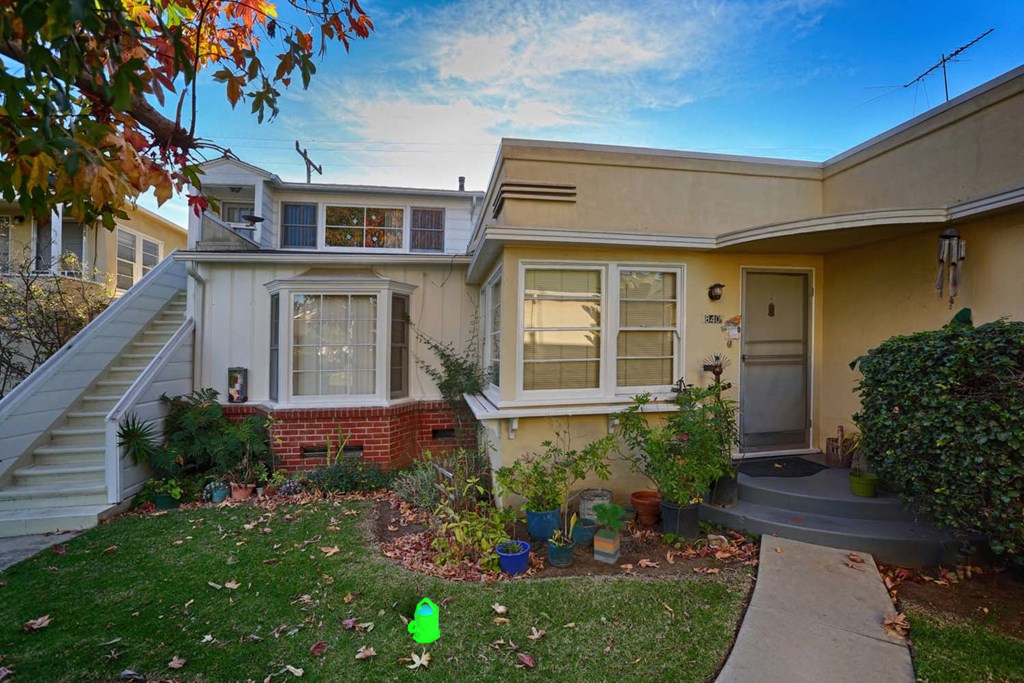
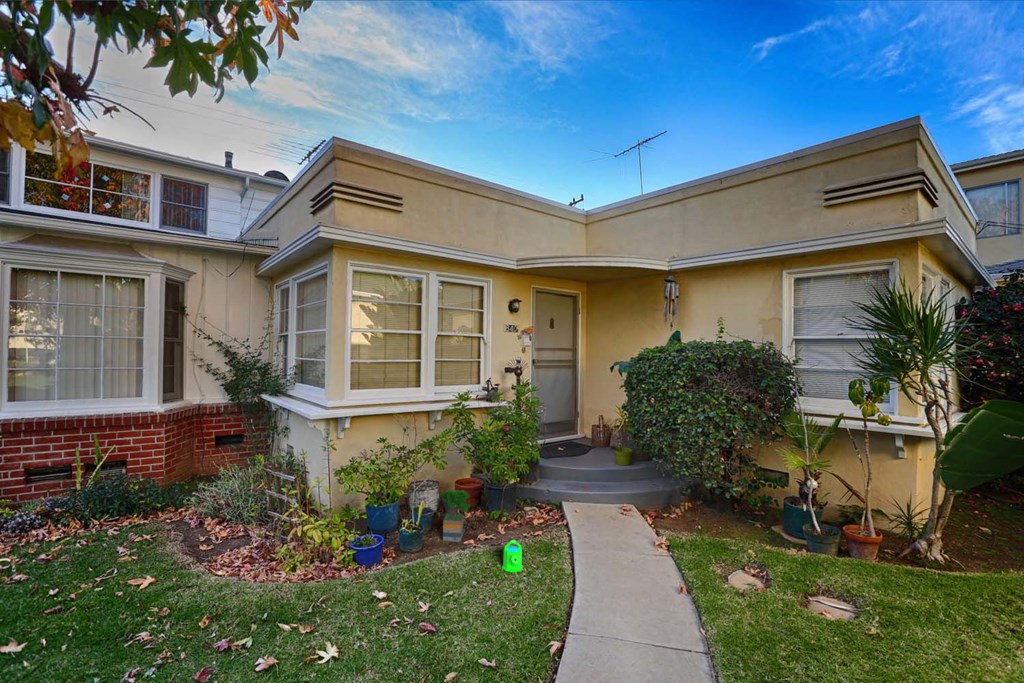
watering can: present [408,597,441,643] -> present [502,540,523,572]

